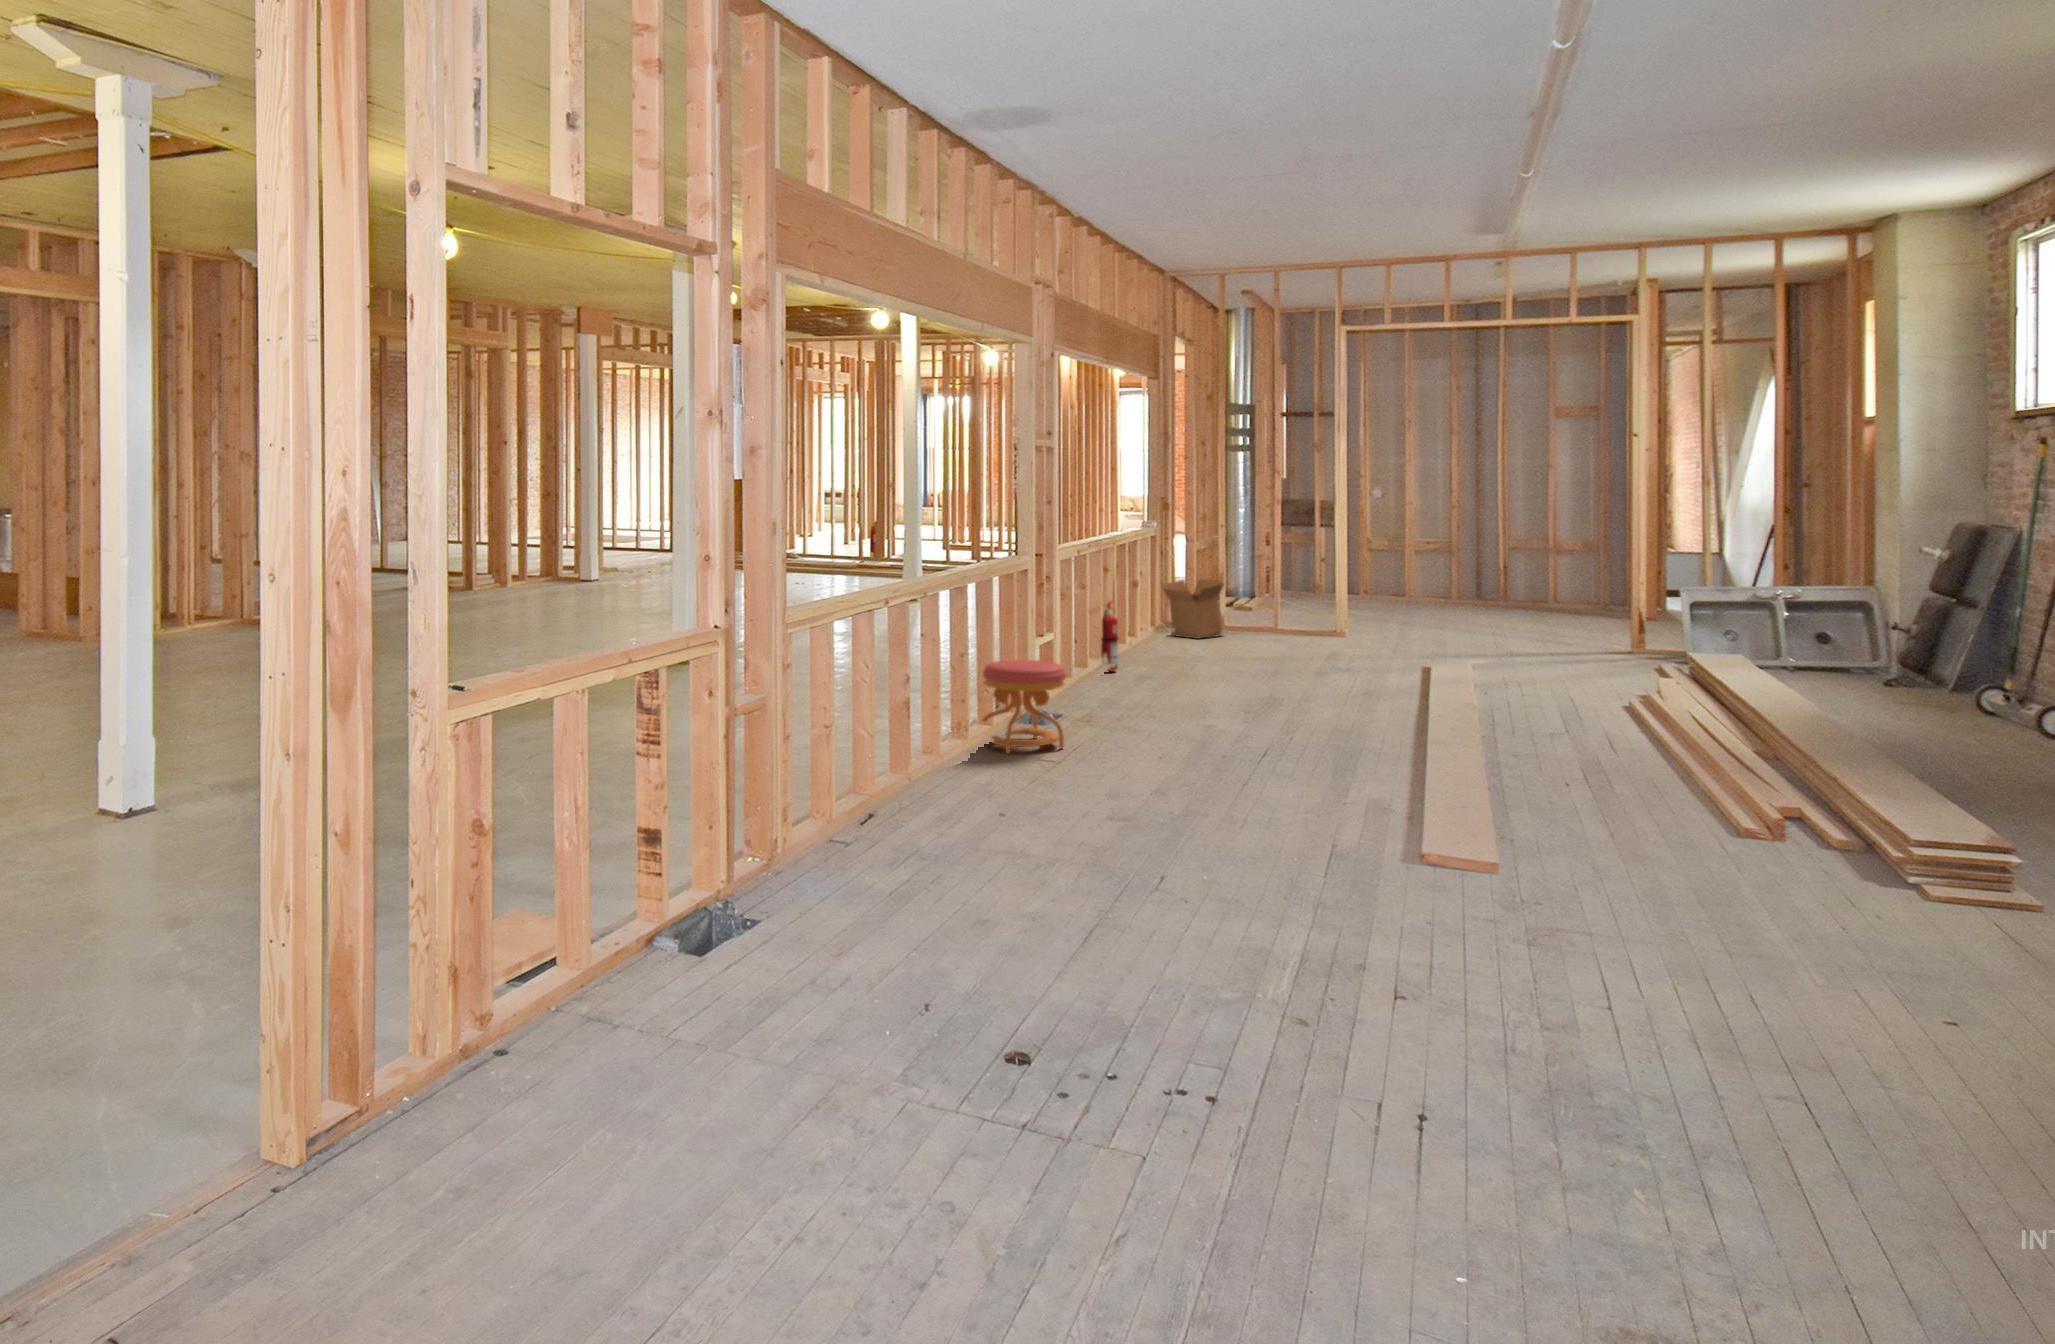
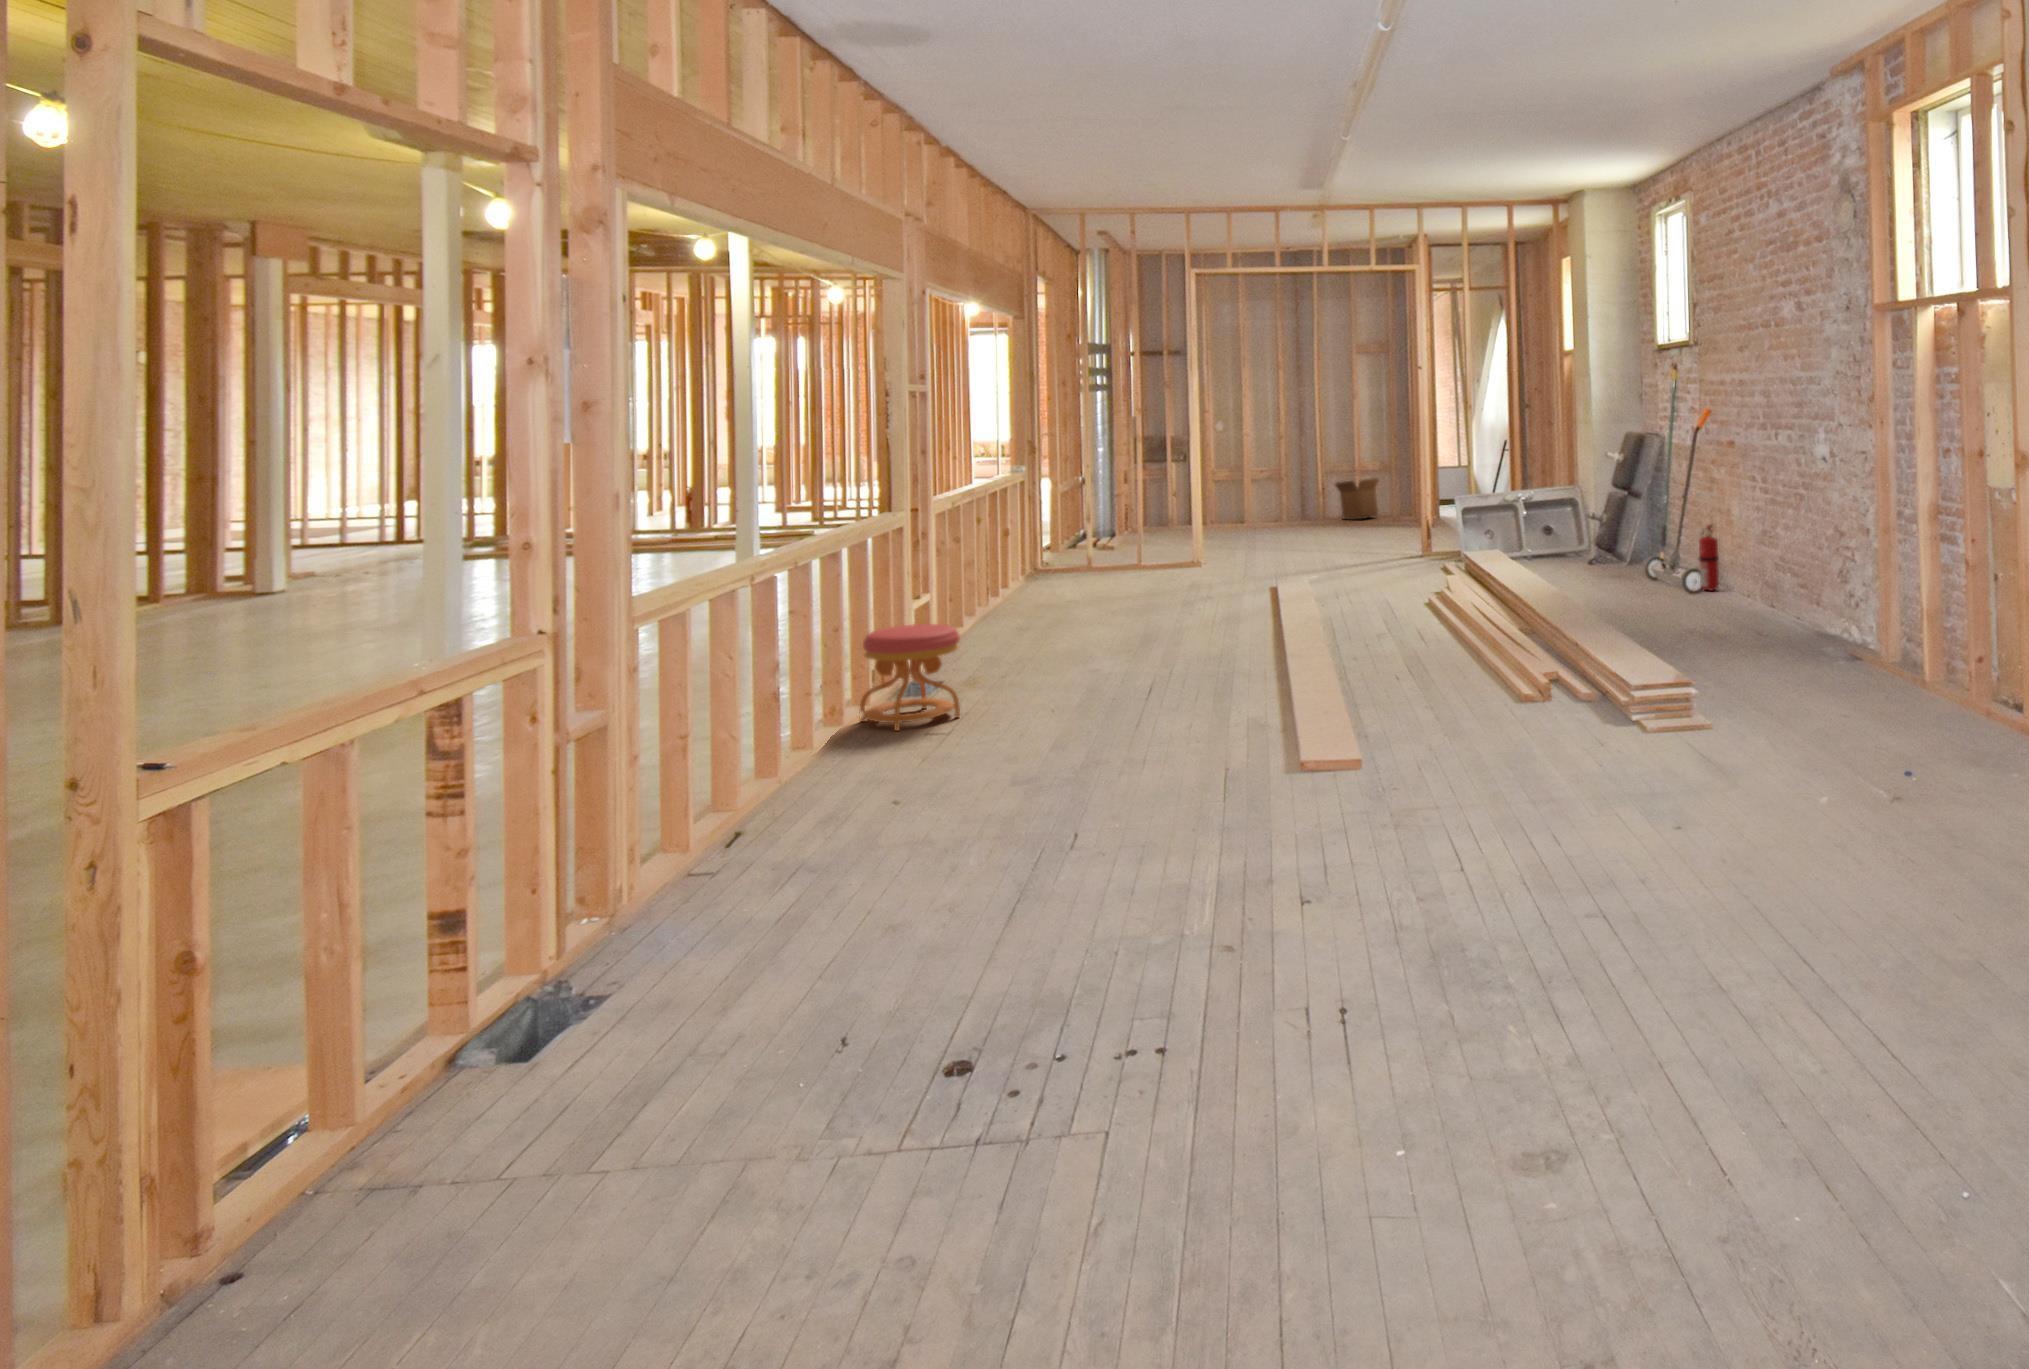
cardboard box: present [1162,579,1224,639] -> present [1335,478,1378,520]
fire extinguisher: present [1101,601,1119,672] -> present [1699,525,1719,591]

